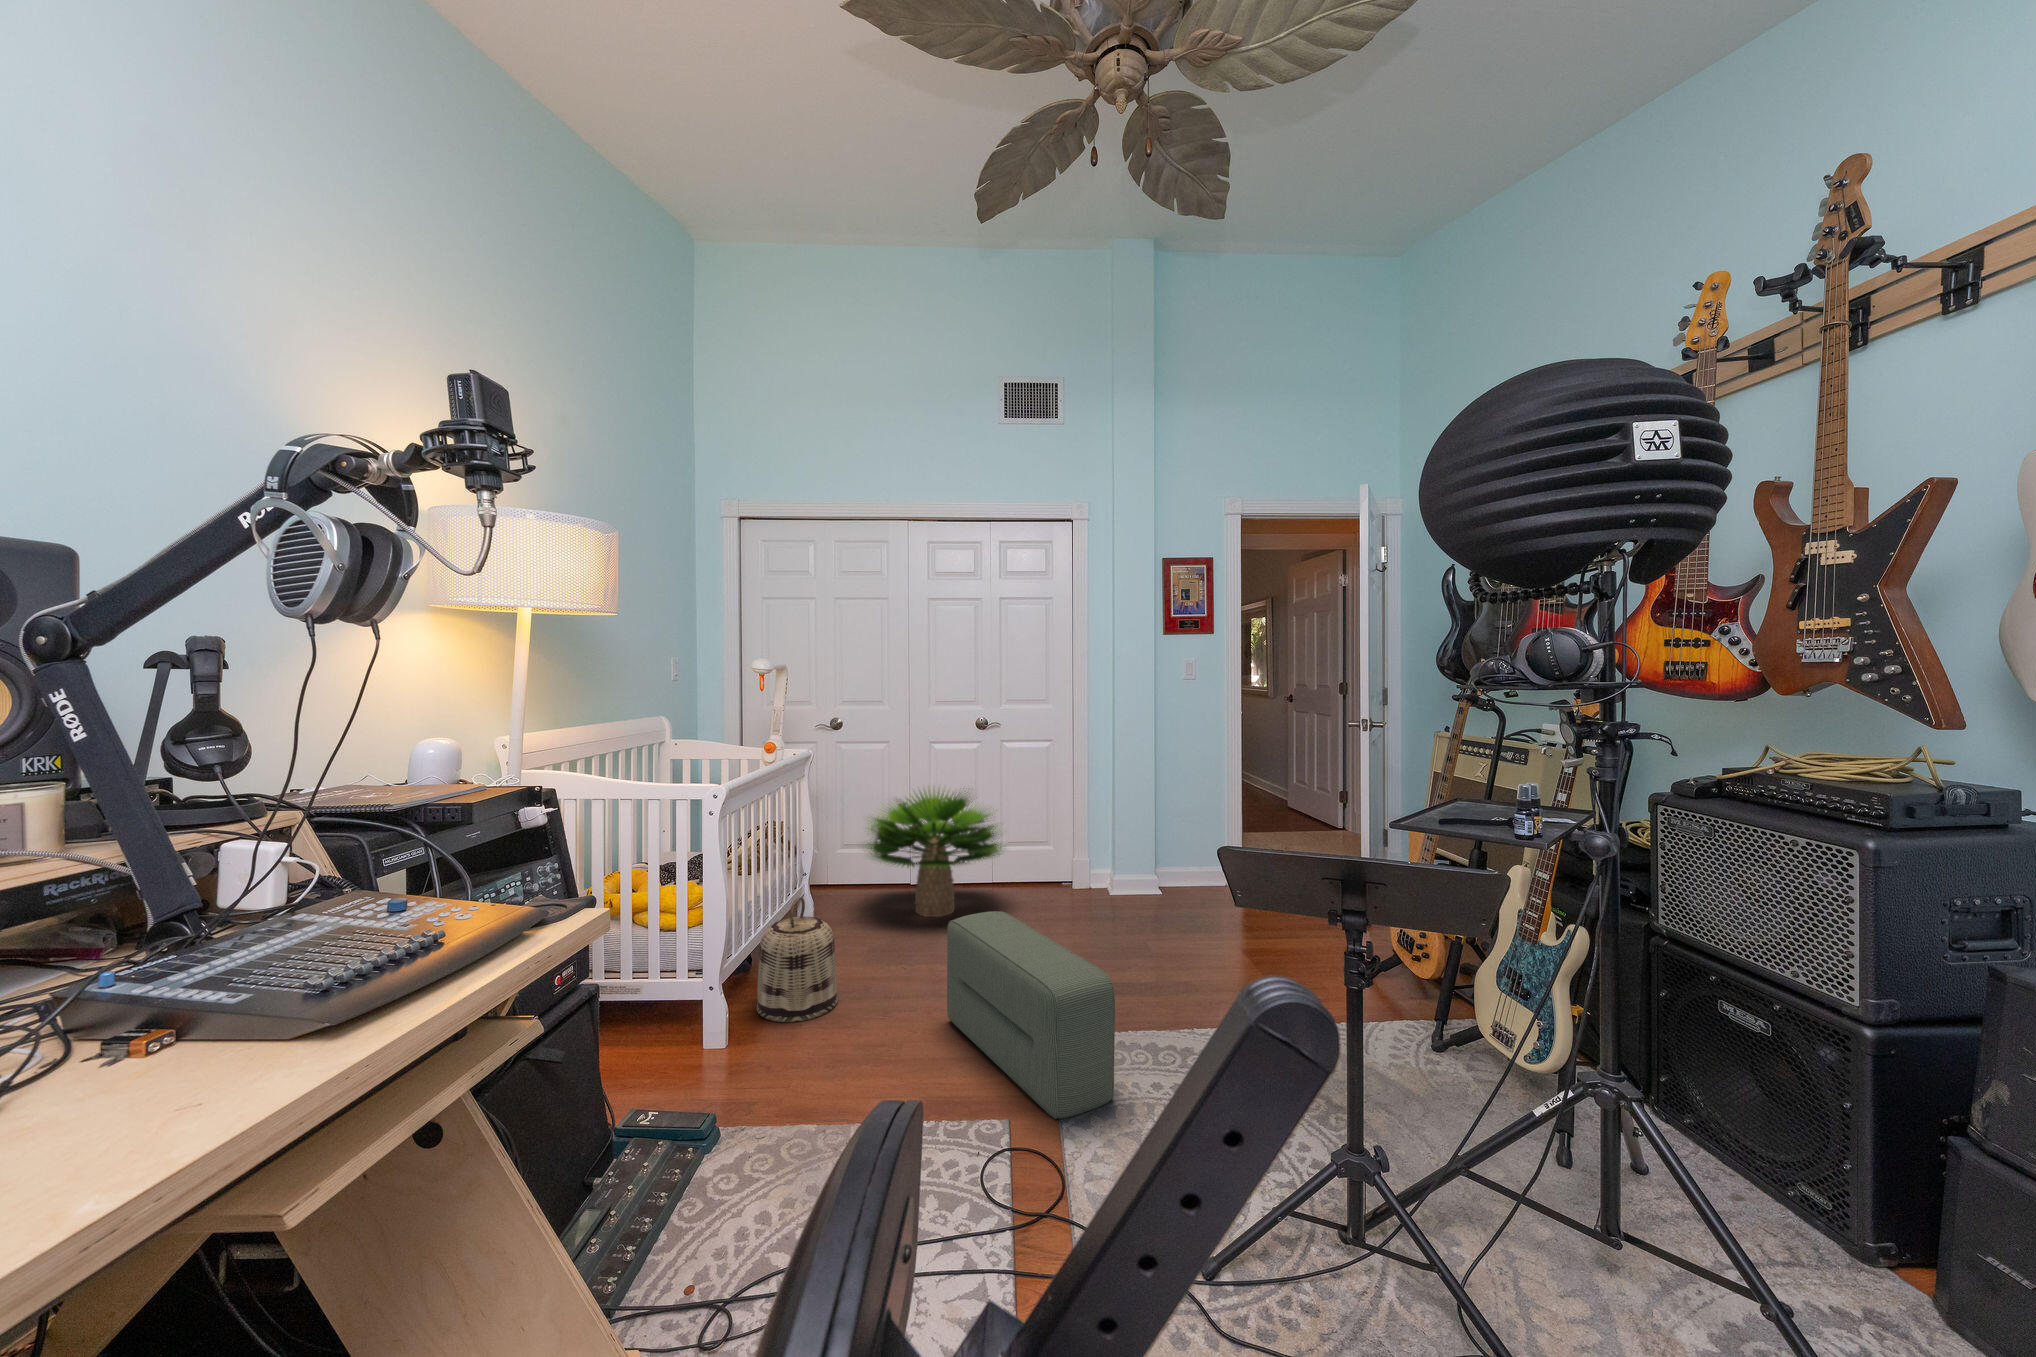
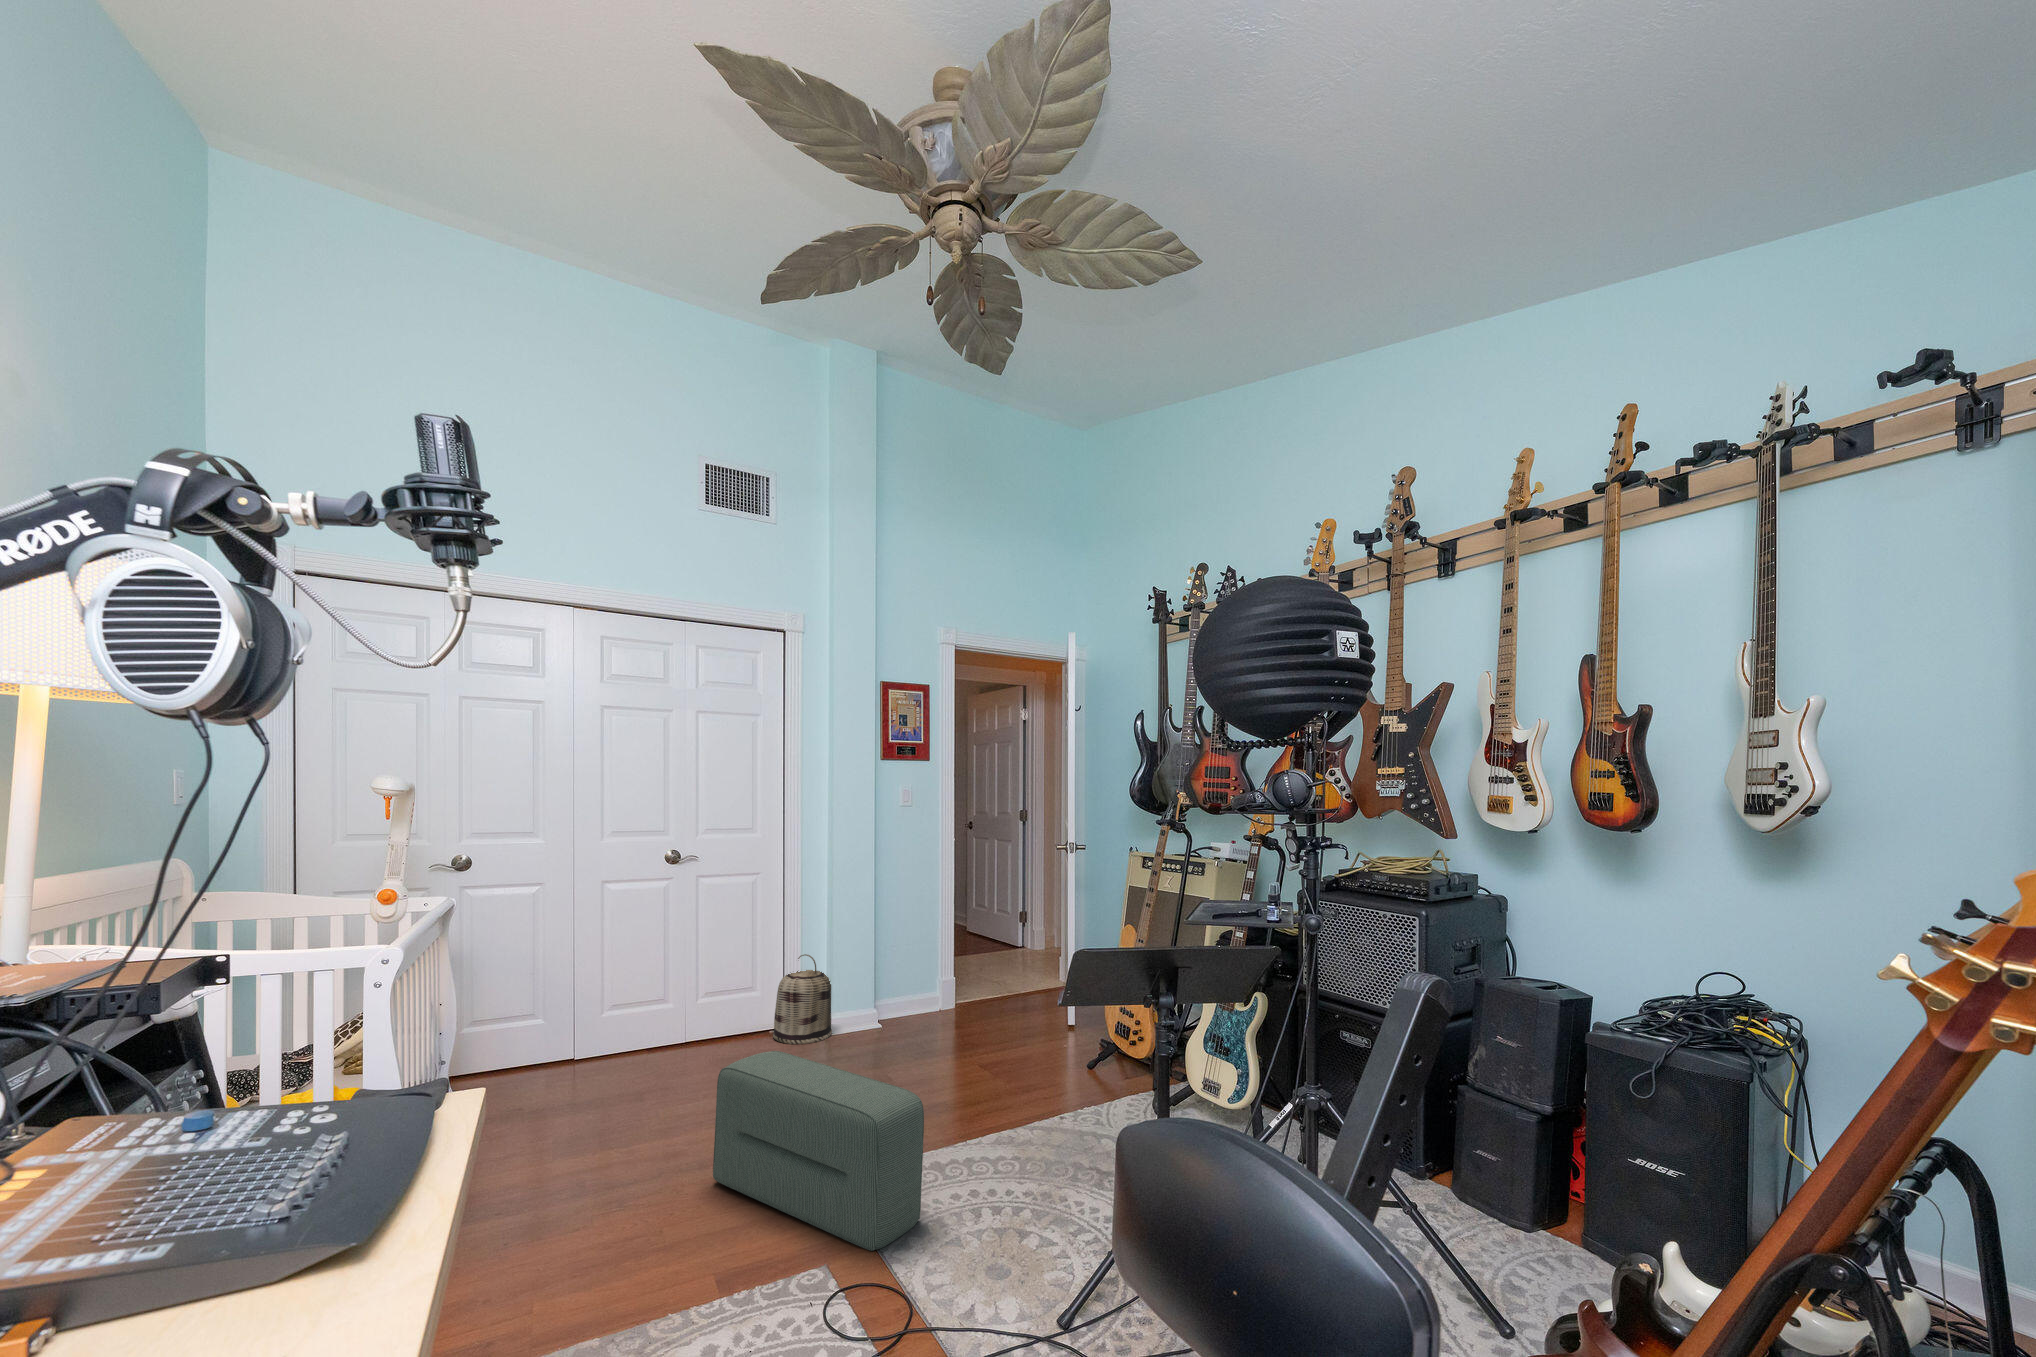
potted plant: present [866,789,1005,917] -> none [540,920,734,1078]
basket: present [756,897,838,1022] -> present [773,954,832,1044]

